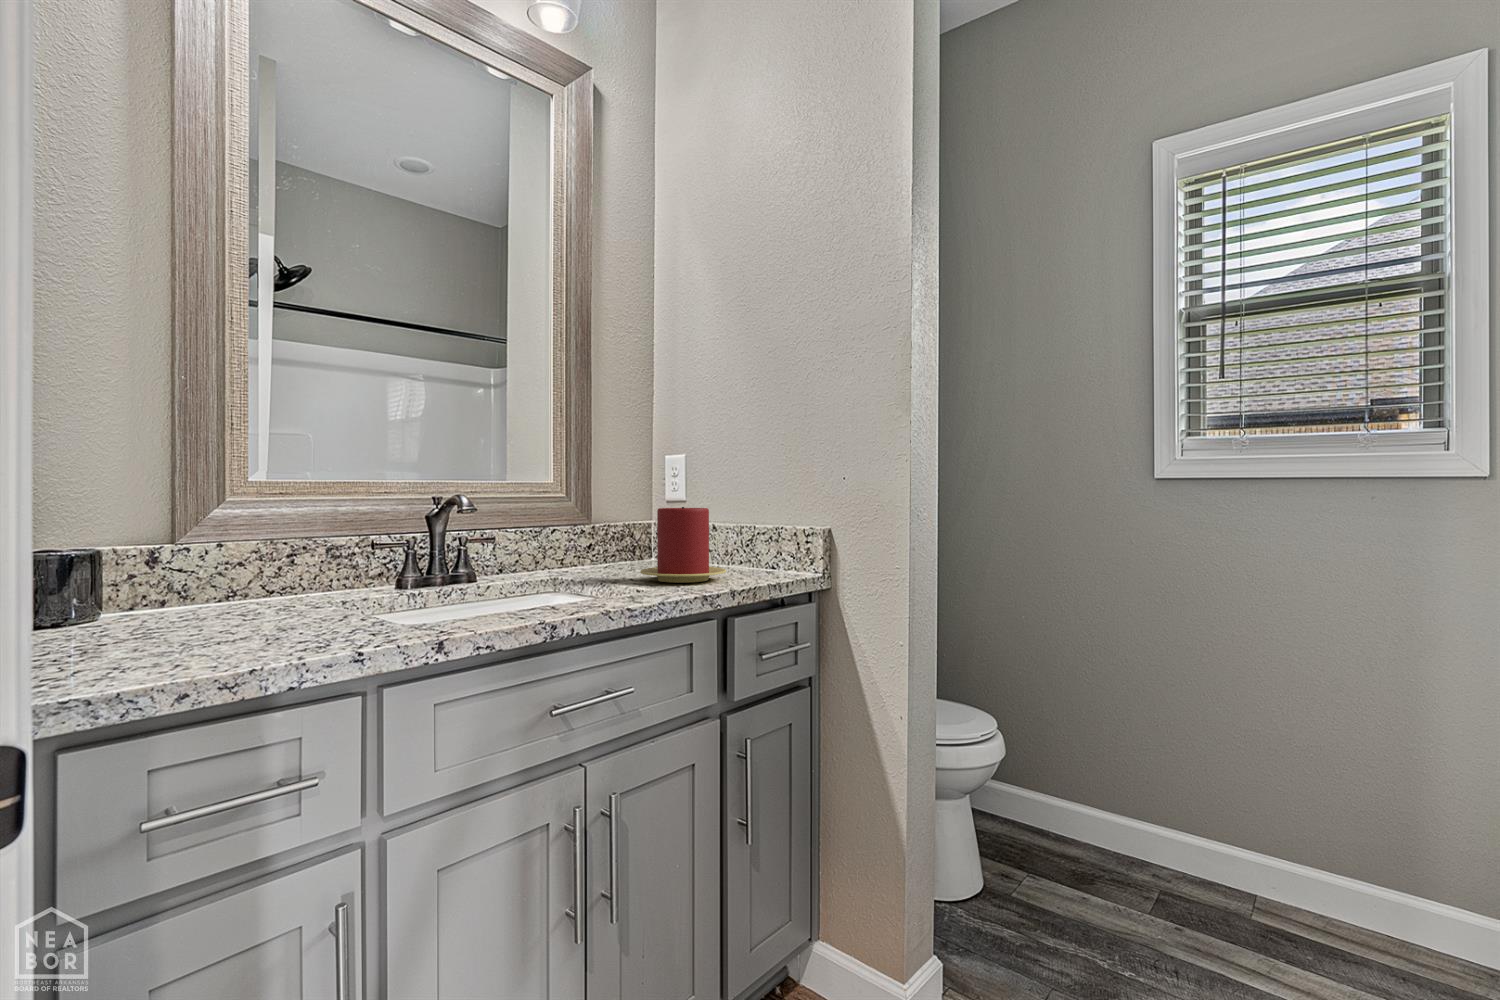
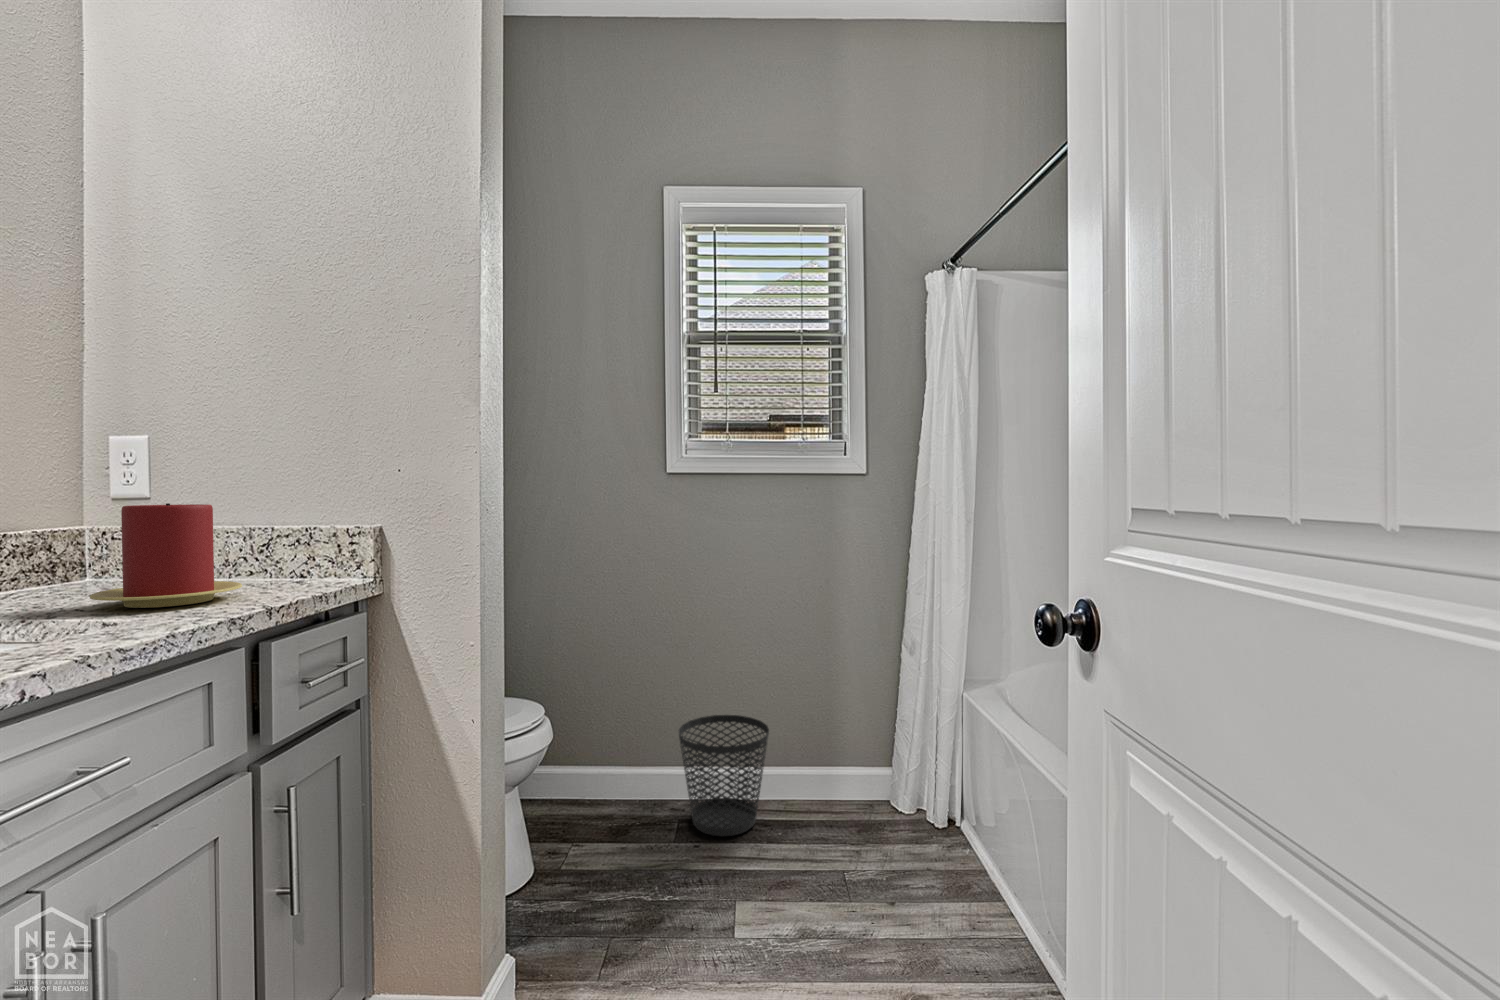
wastebasket: none [1161,778,1296,937] -> present [679,715,769,836]

